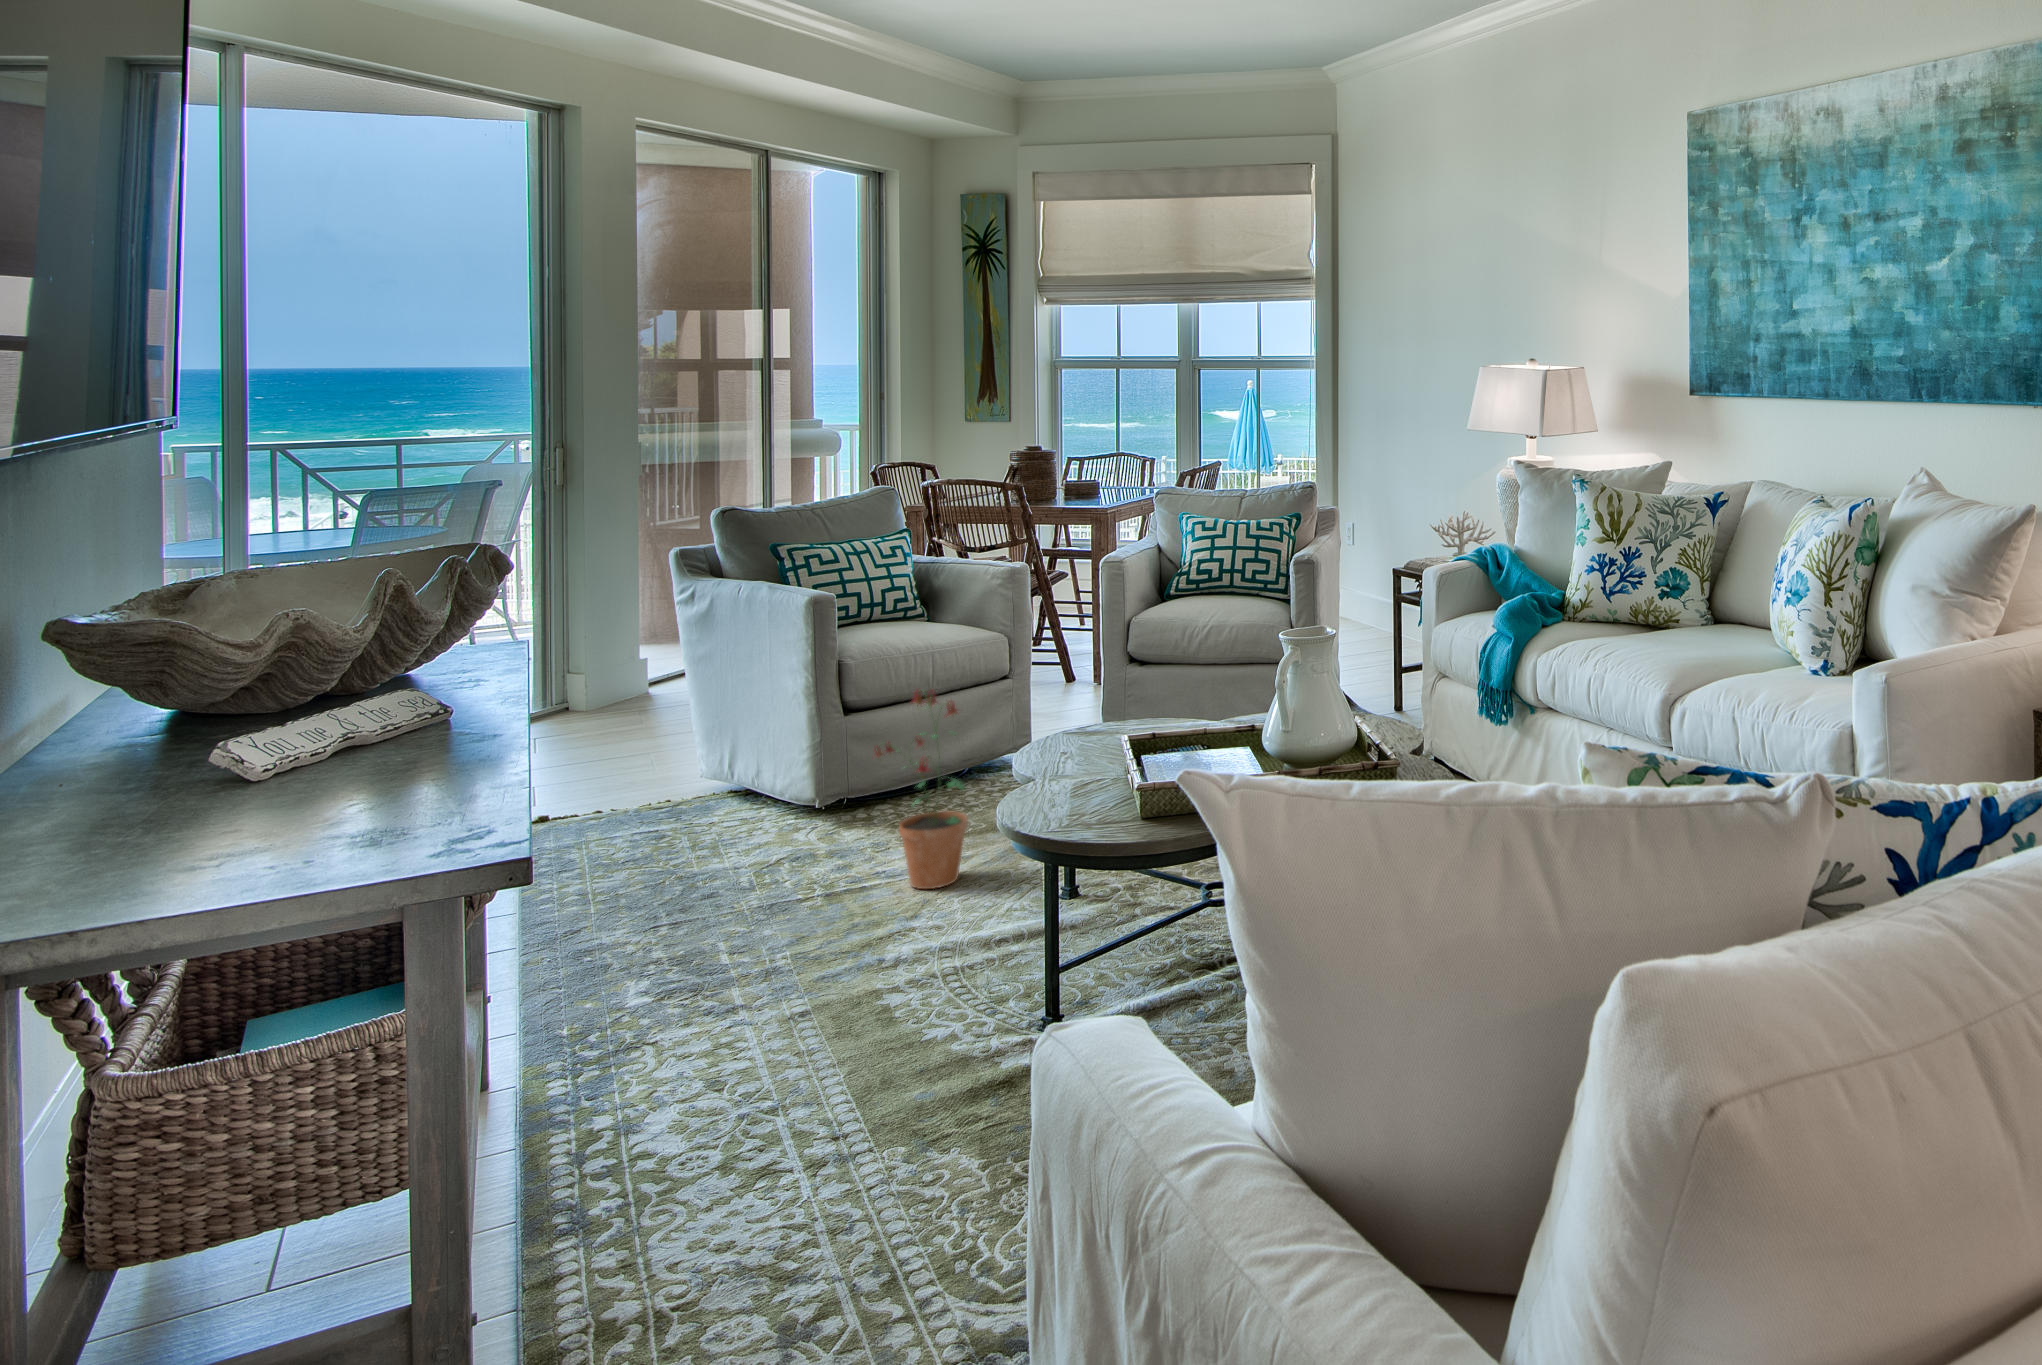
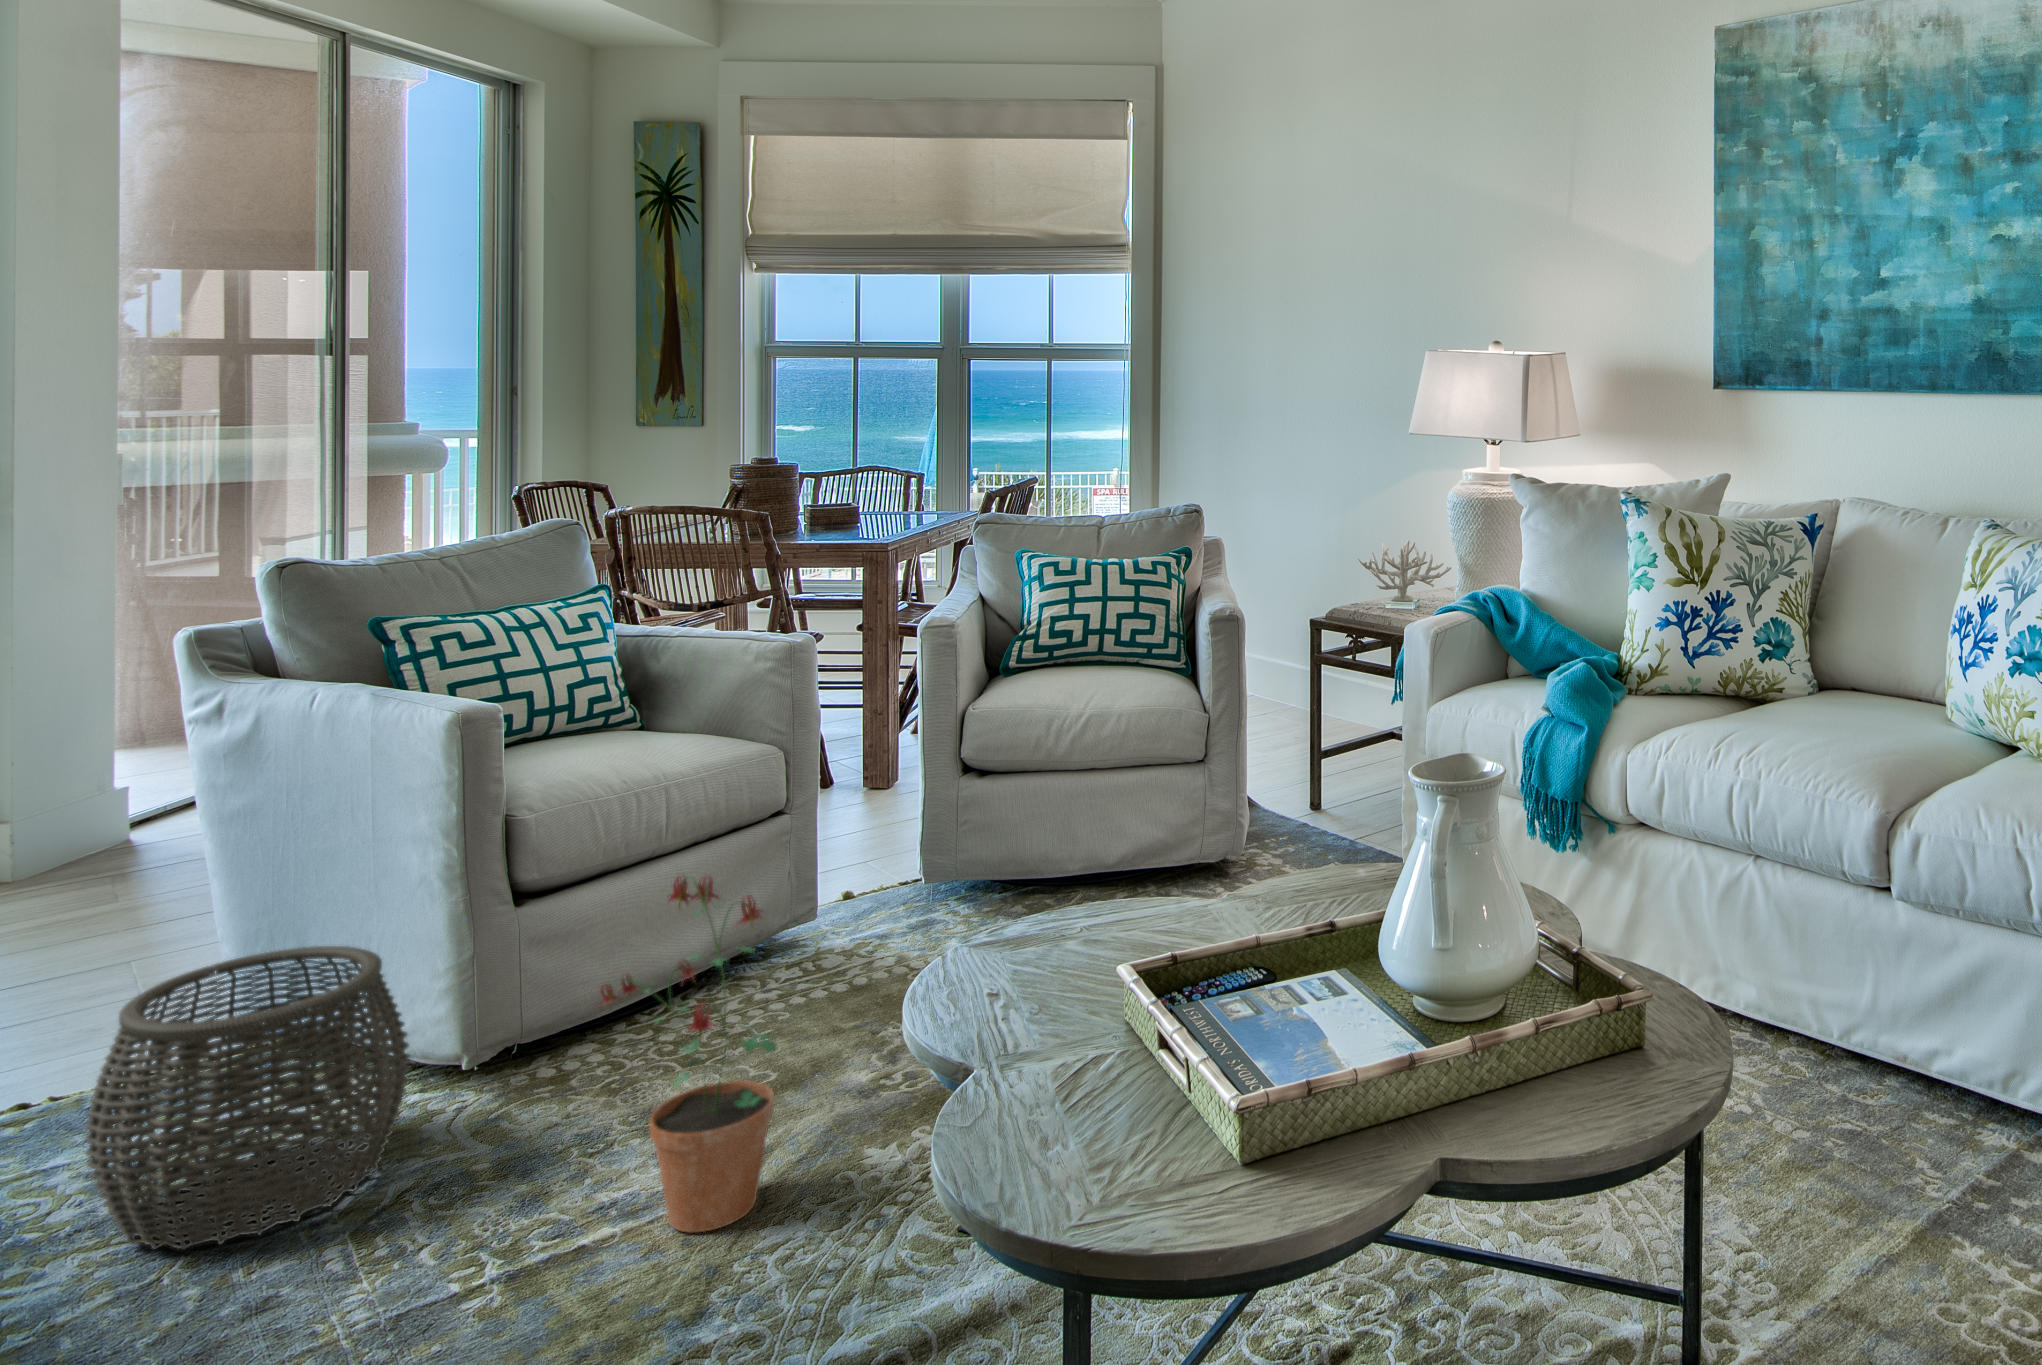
woven basket: none [626,725,785,875] -> present [85,946,410,1250]

